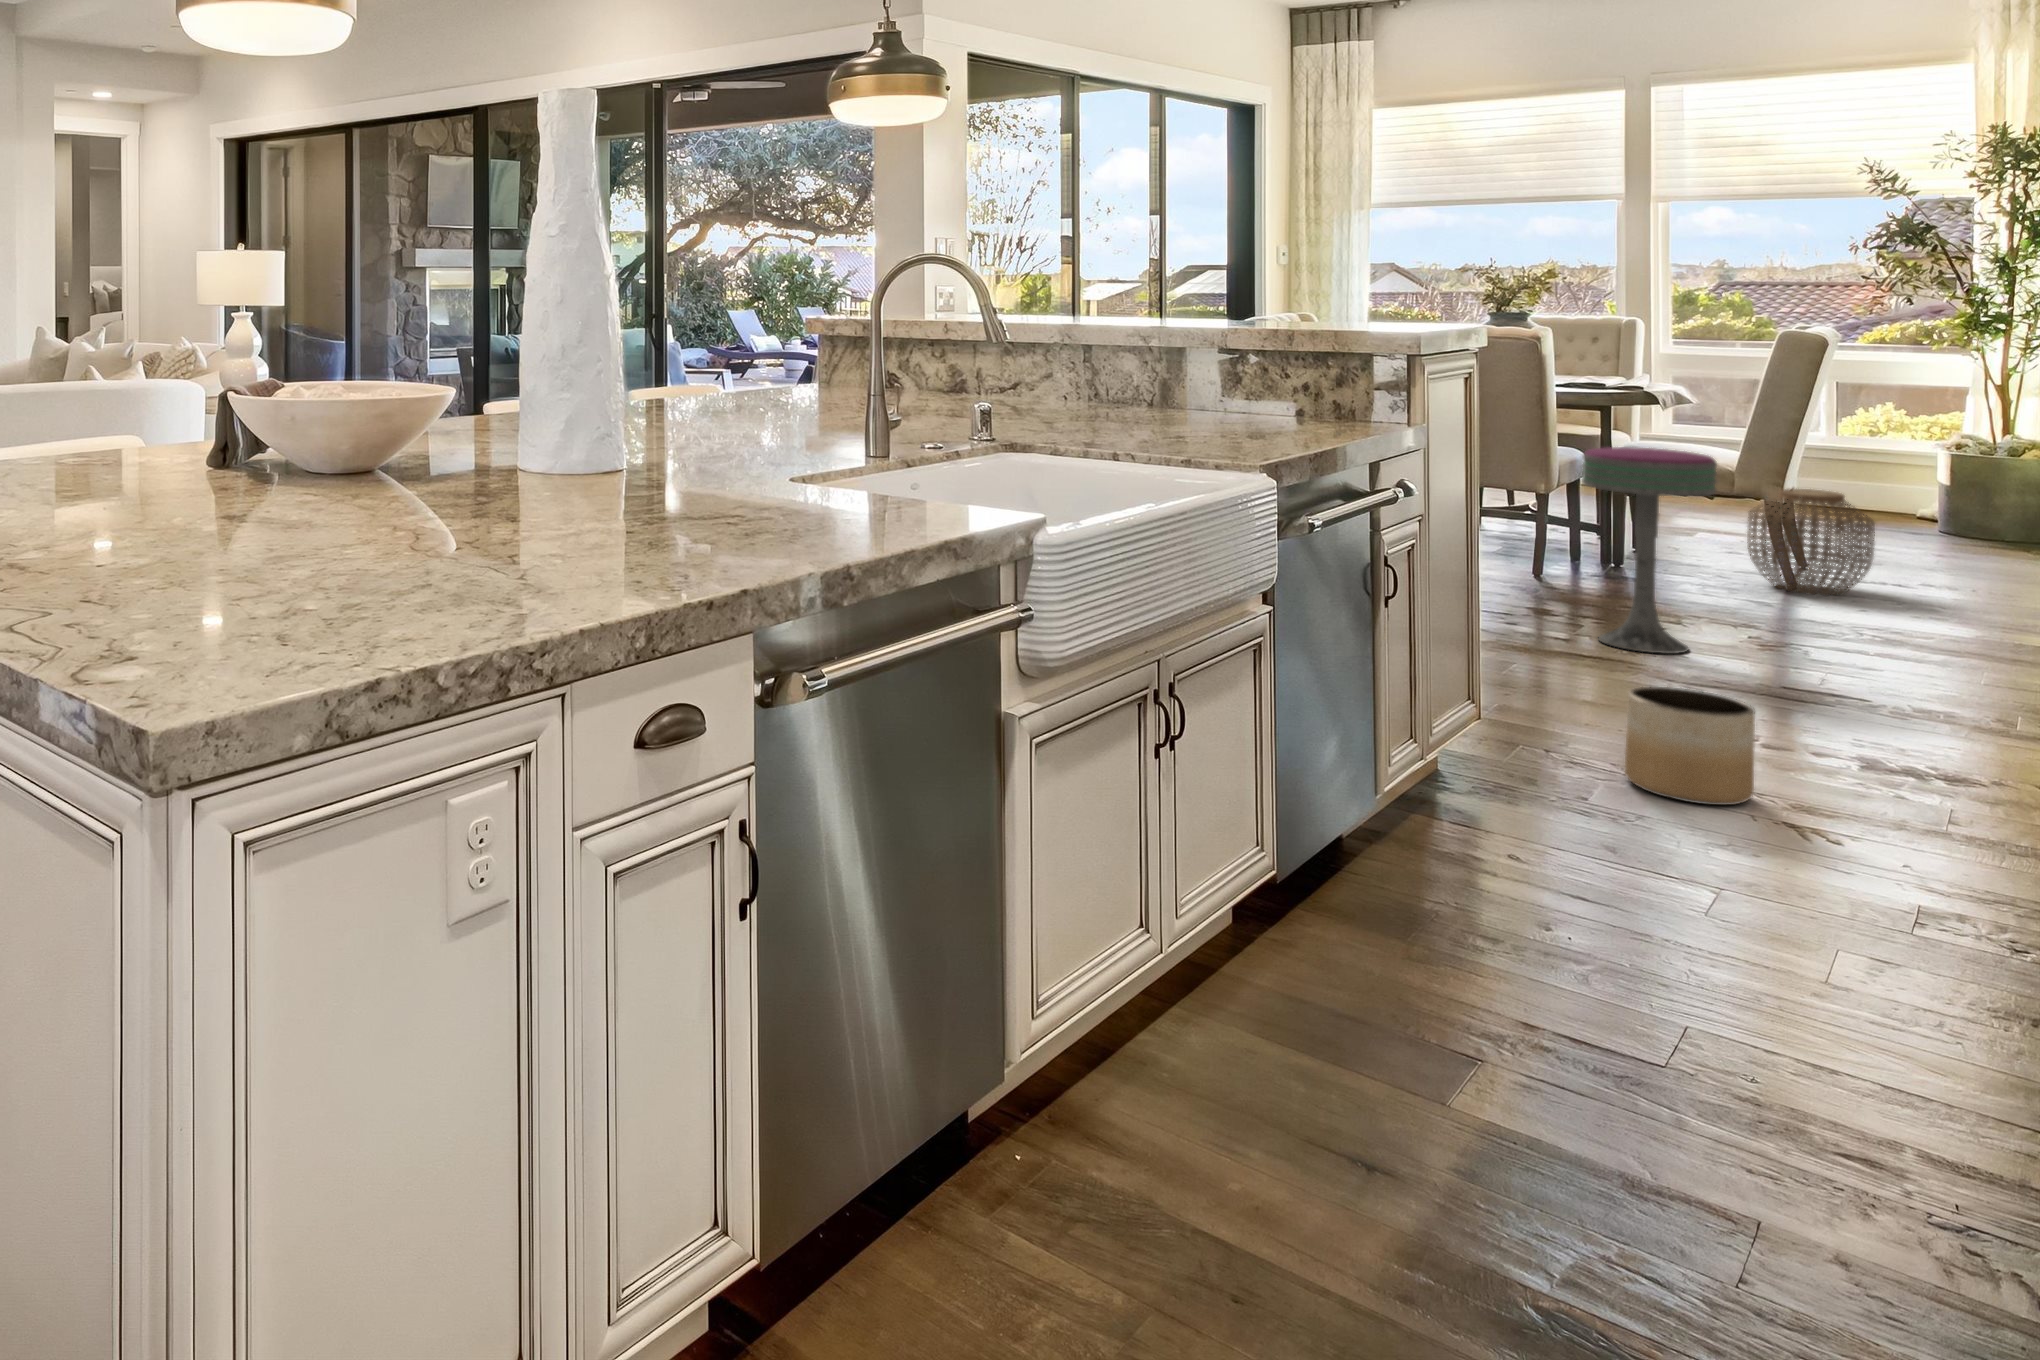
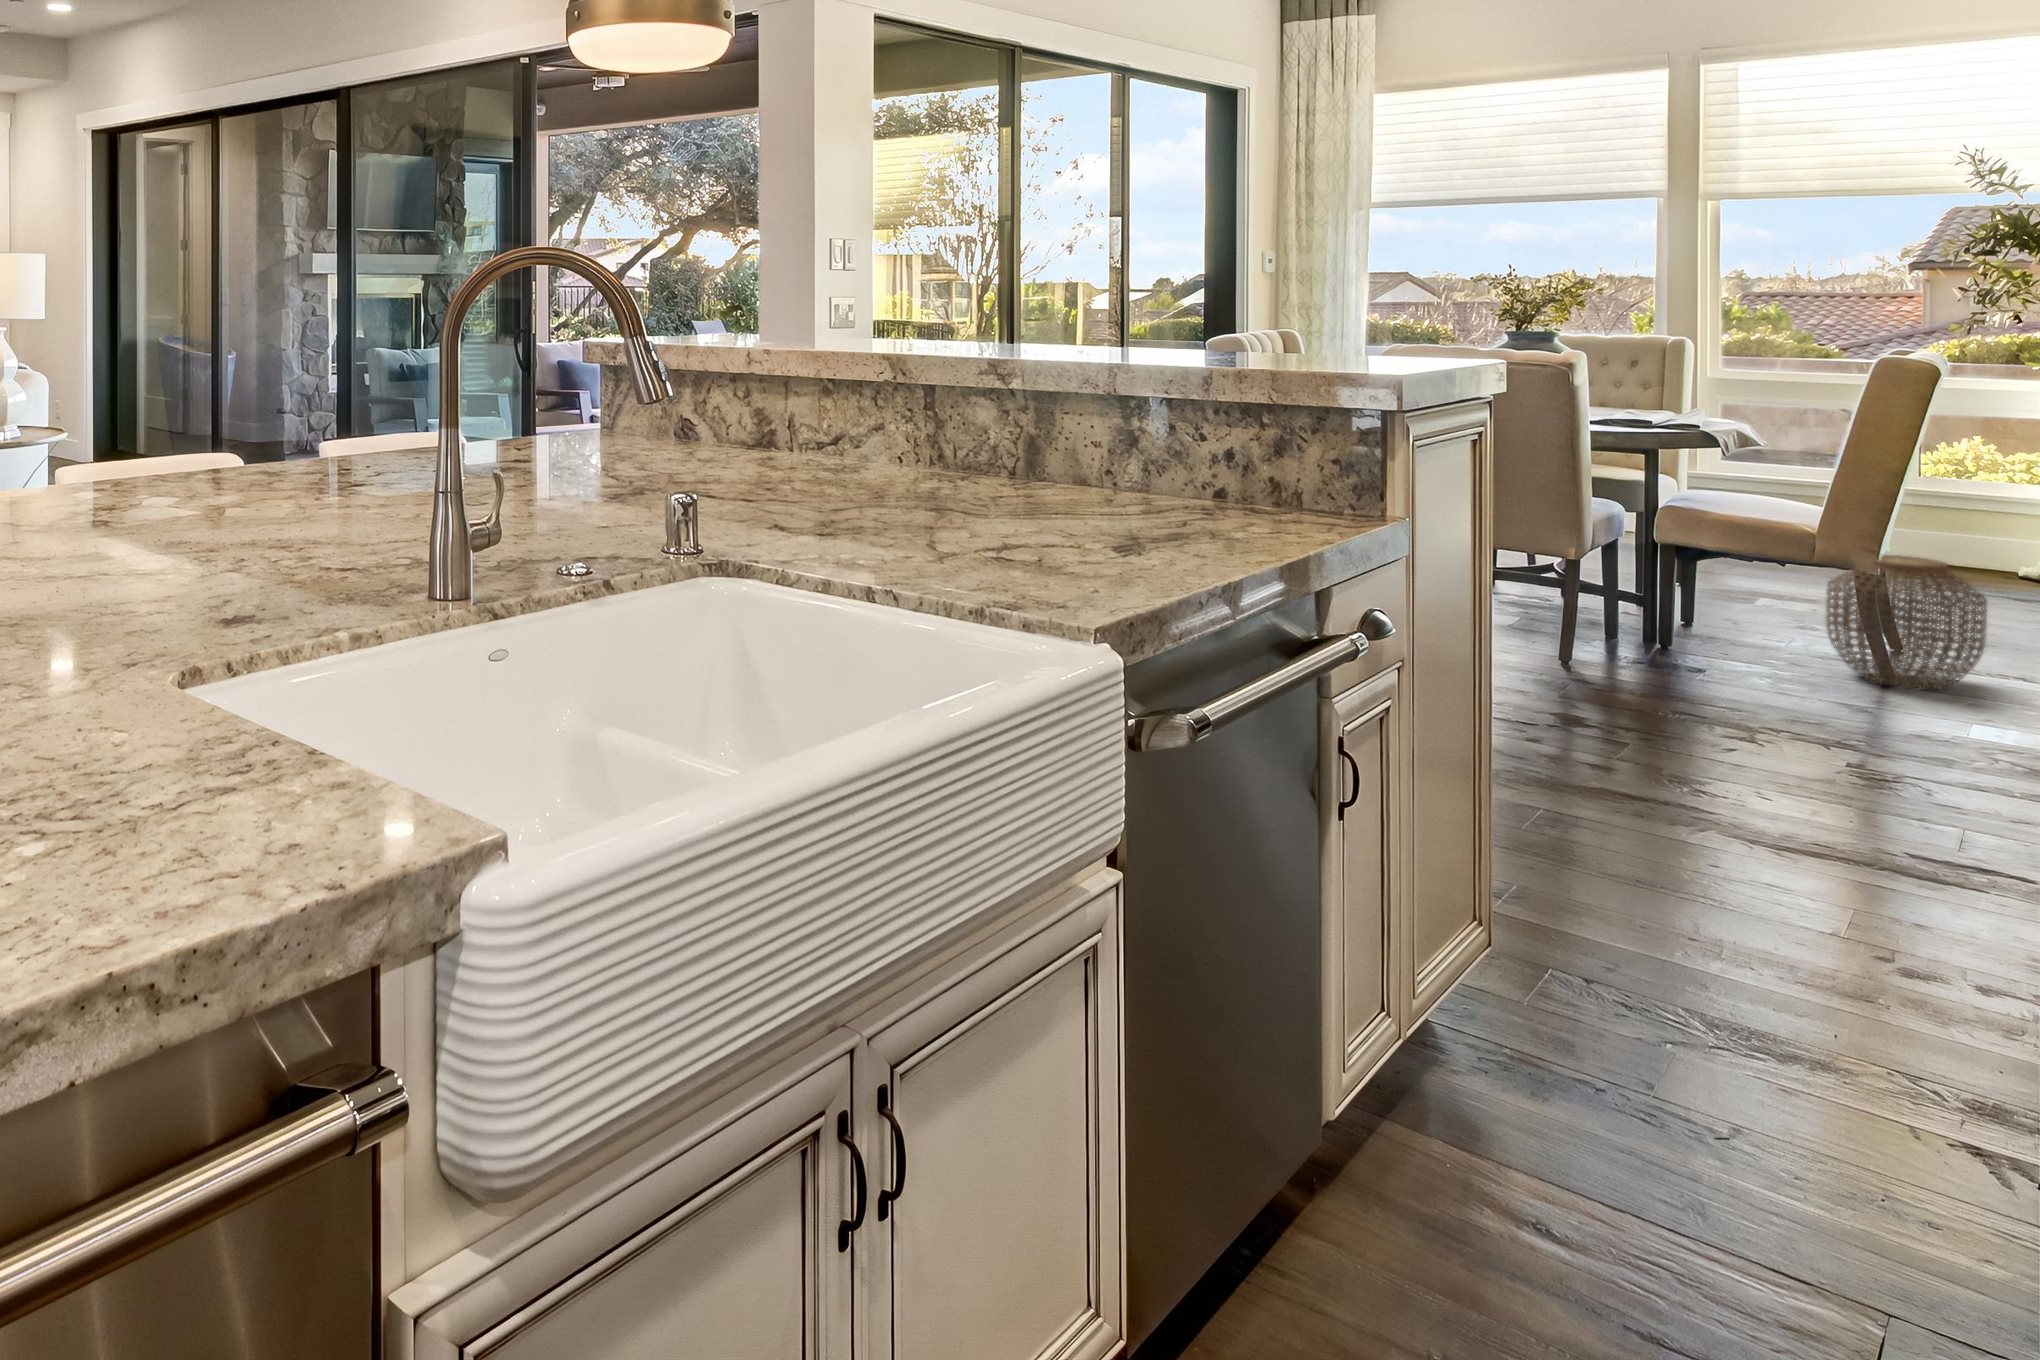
bar stool: present [1582,447,1717,654] -> none [1625,510,1800,781]
planter: present [1625,687,1755,805] -> none [1692,871,1881,1056]

